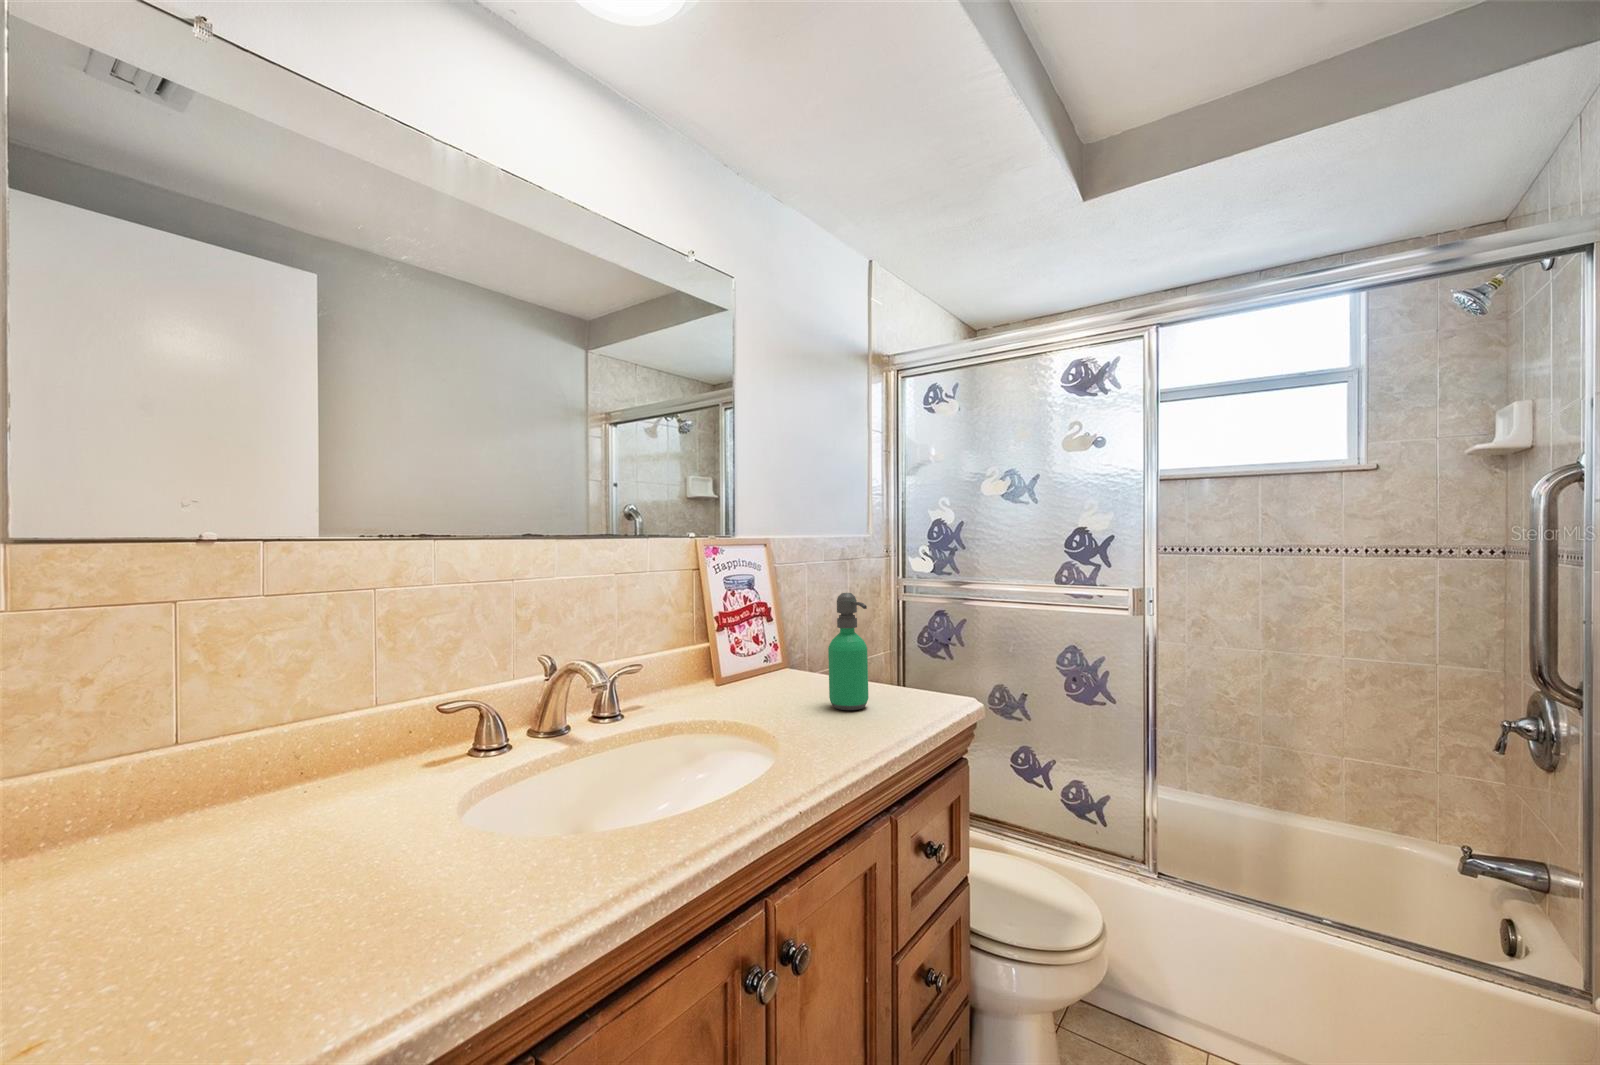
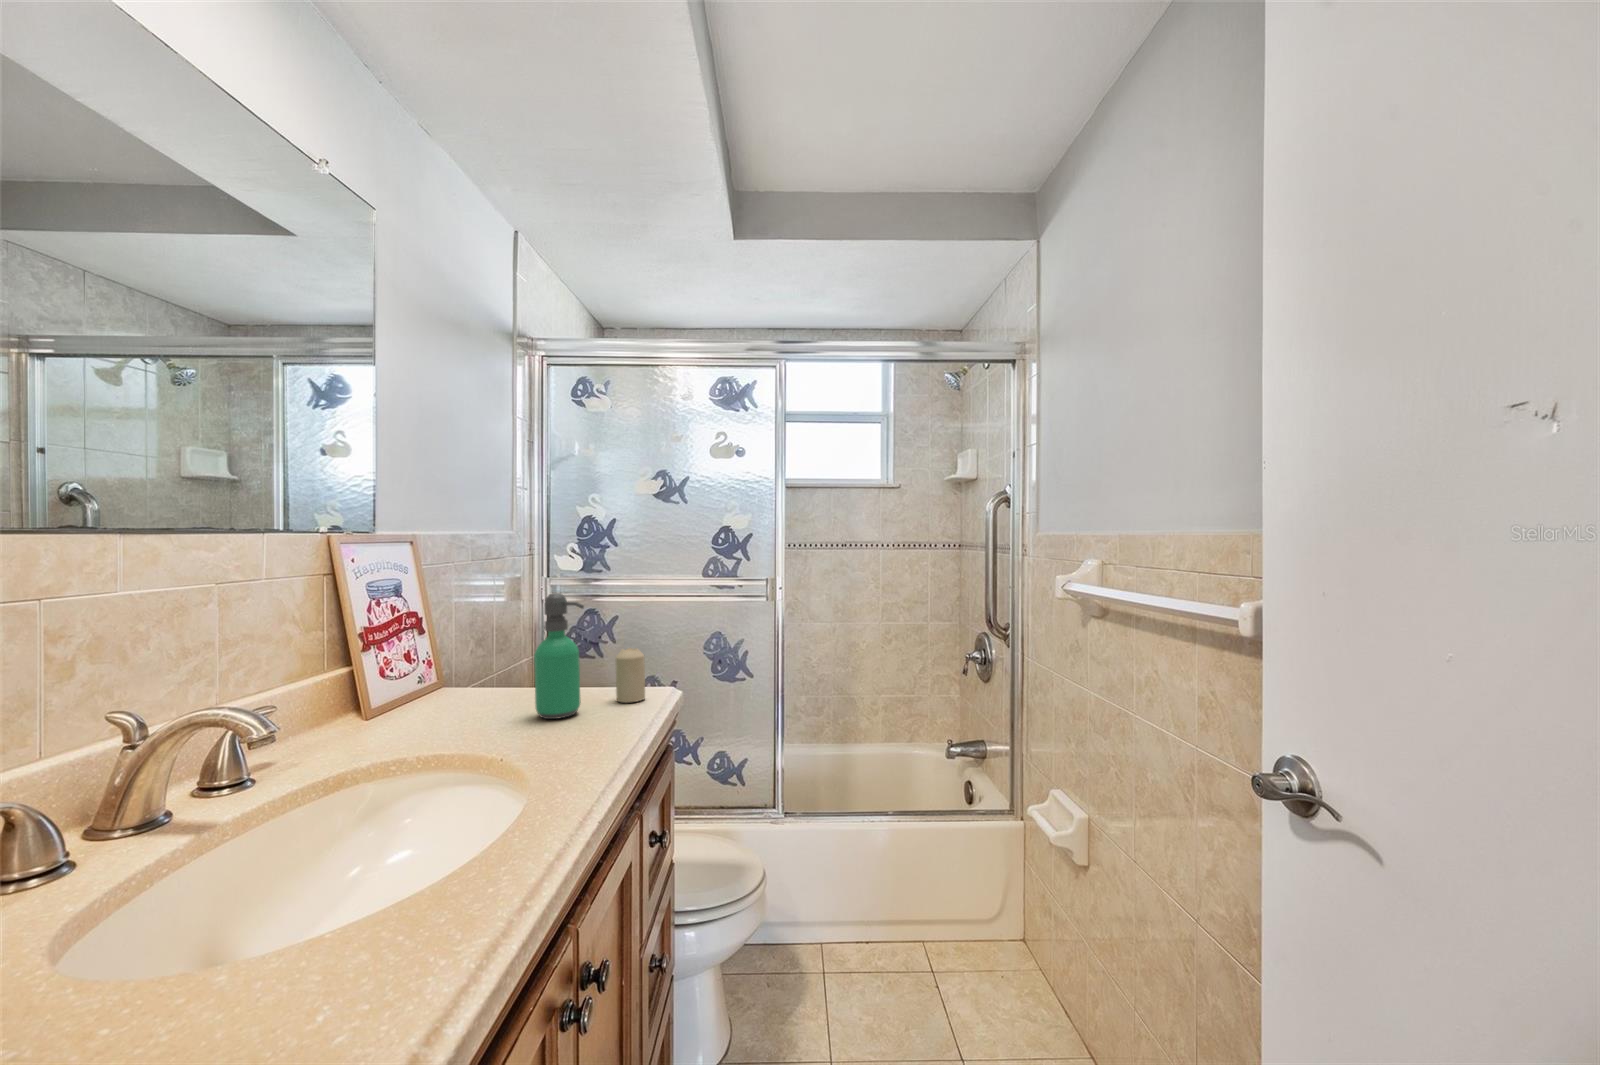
candle: none [907,652,937,707] -> present [615,648,645,703]

